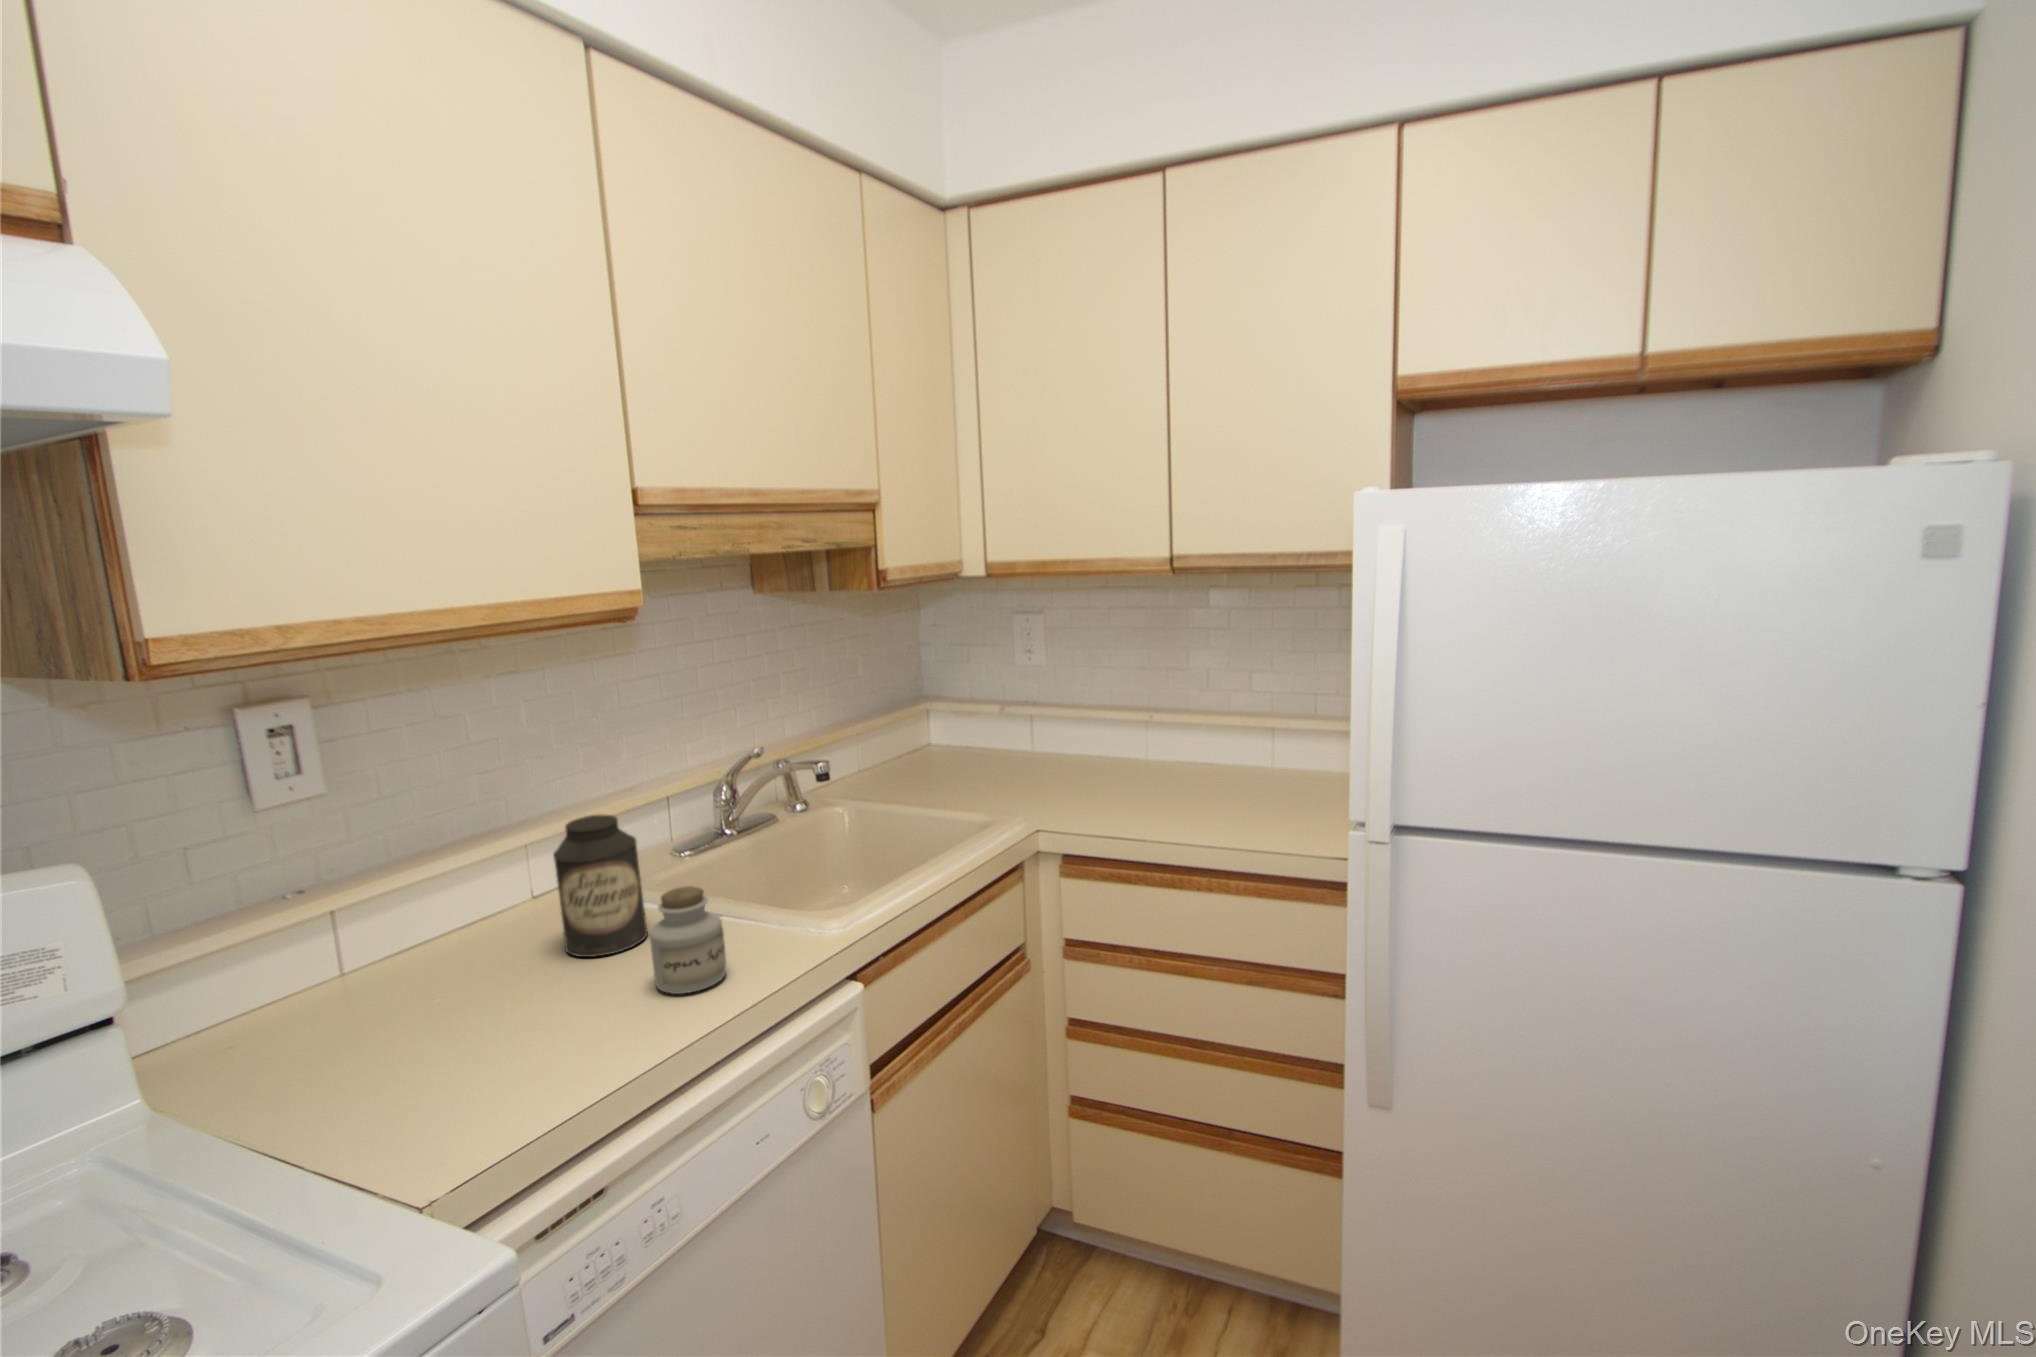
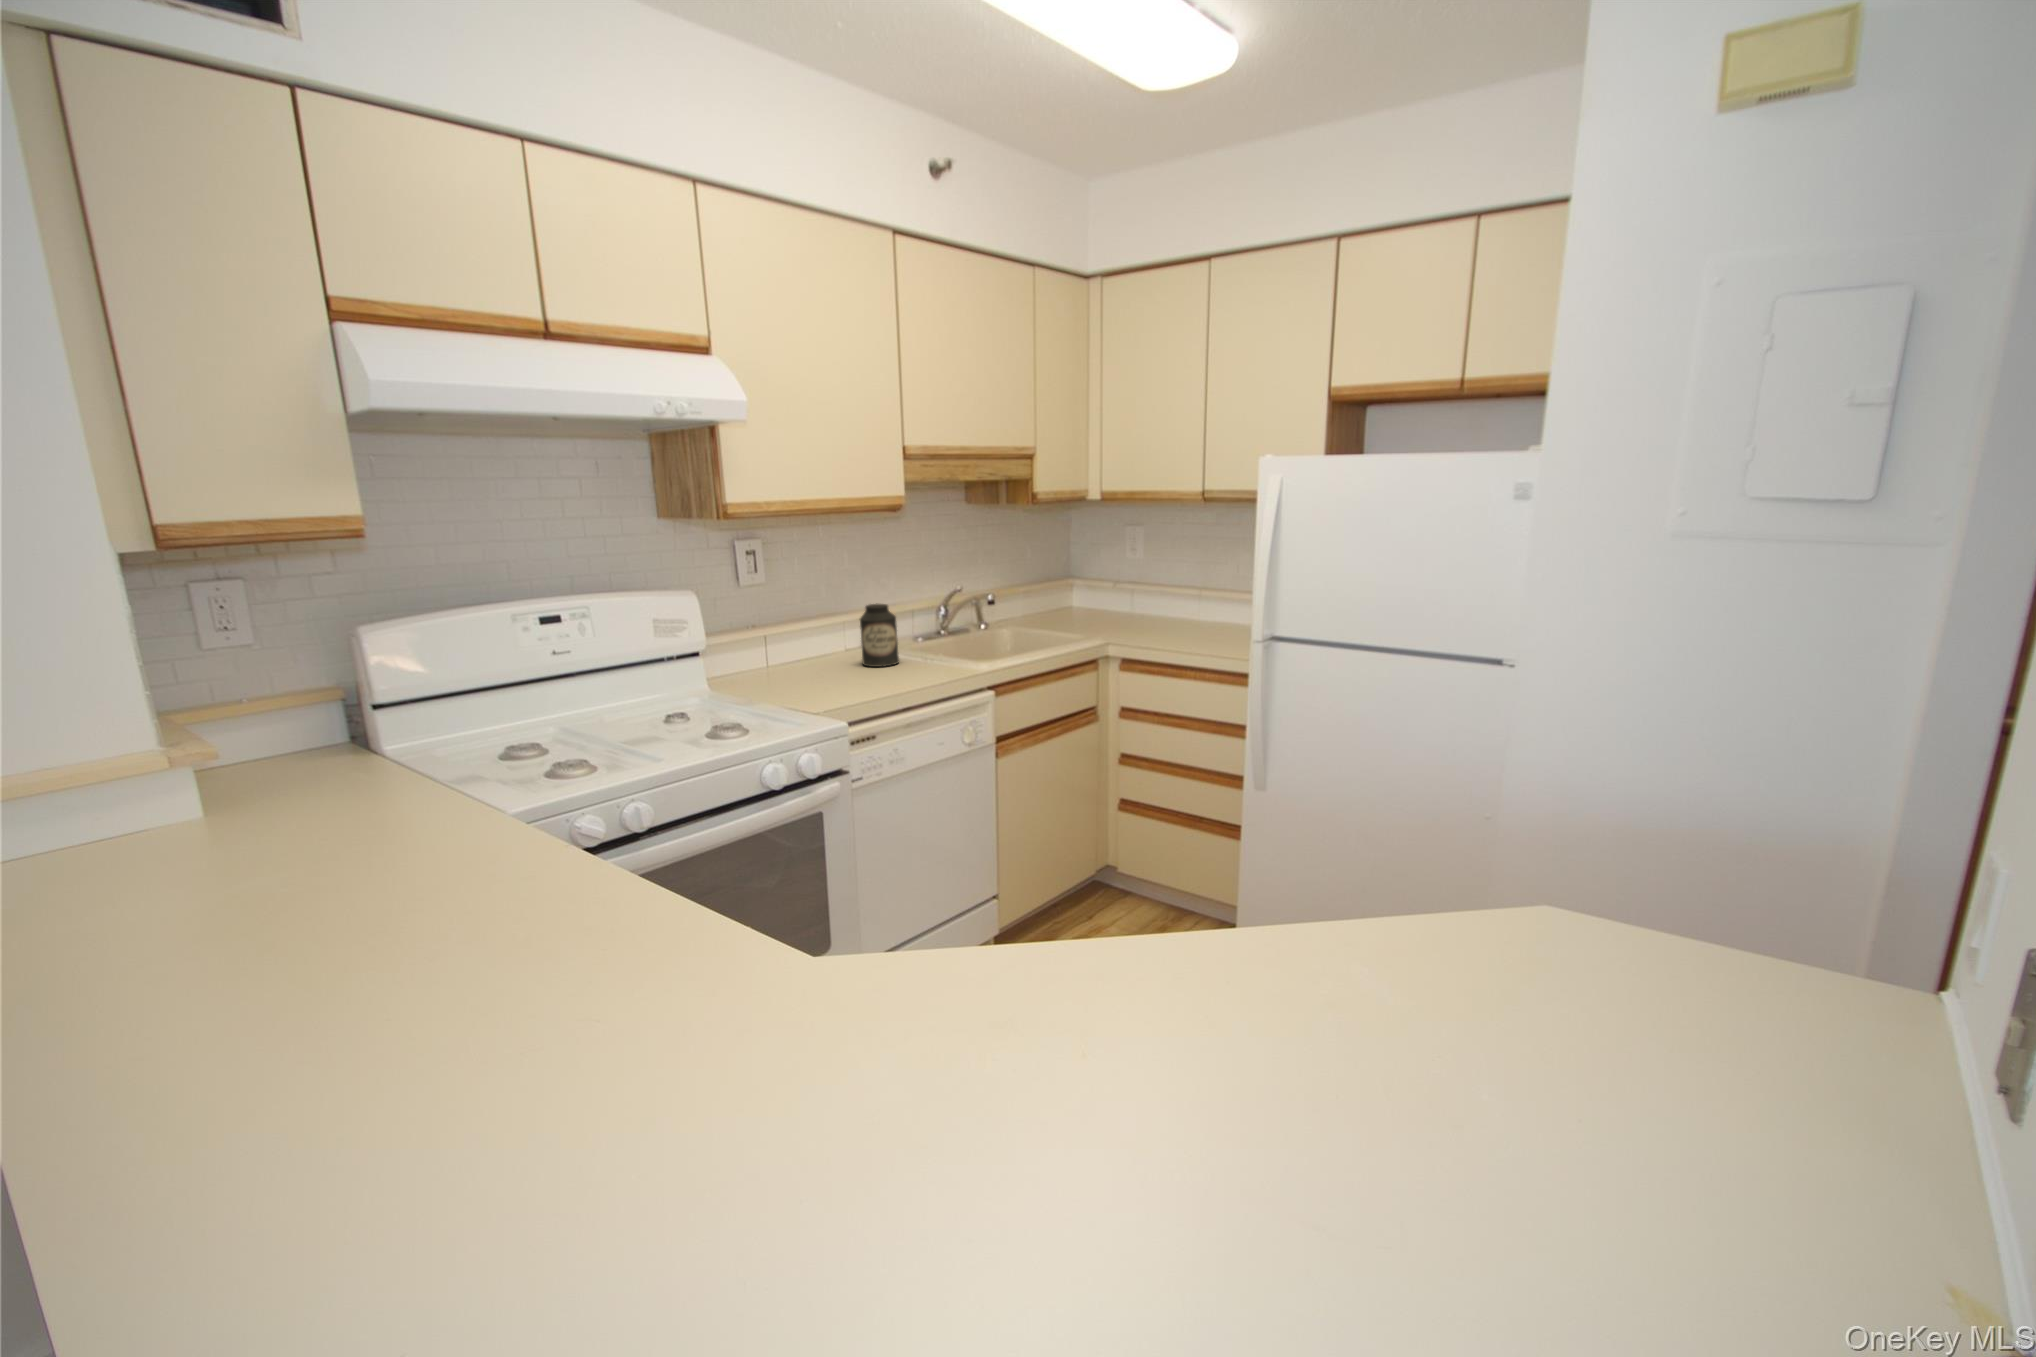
jar: present [649,886,726,994] -> none [900,632,932,677]

